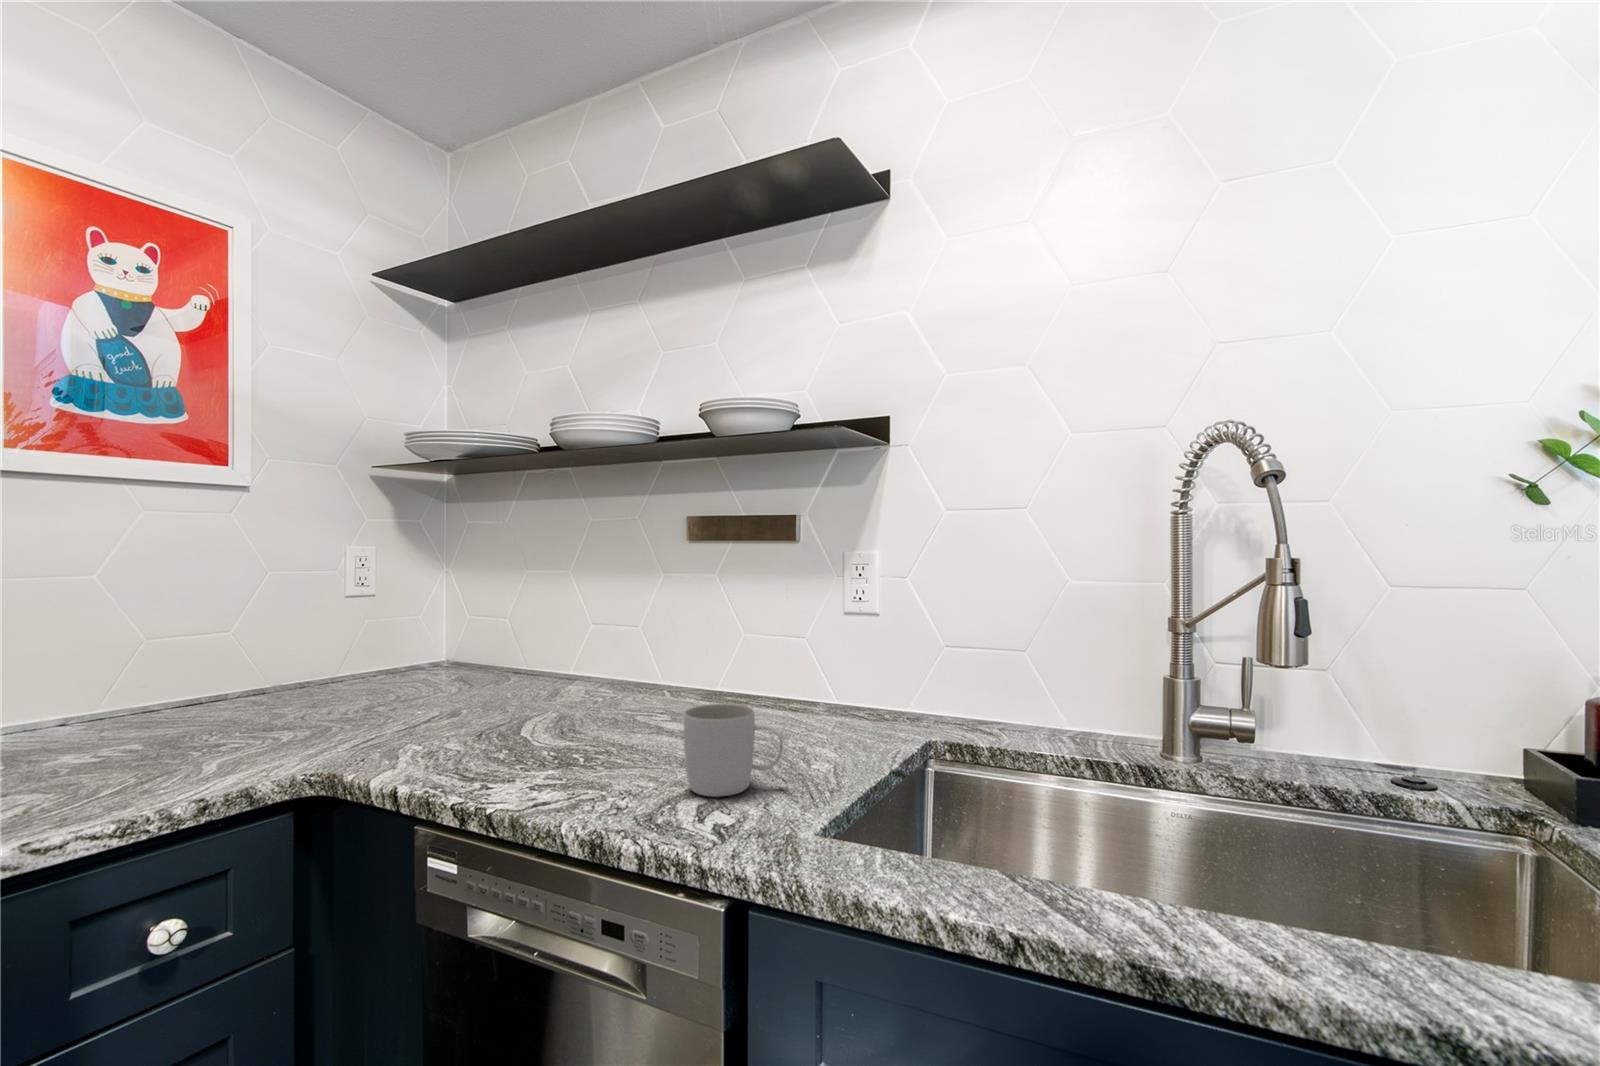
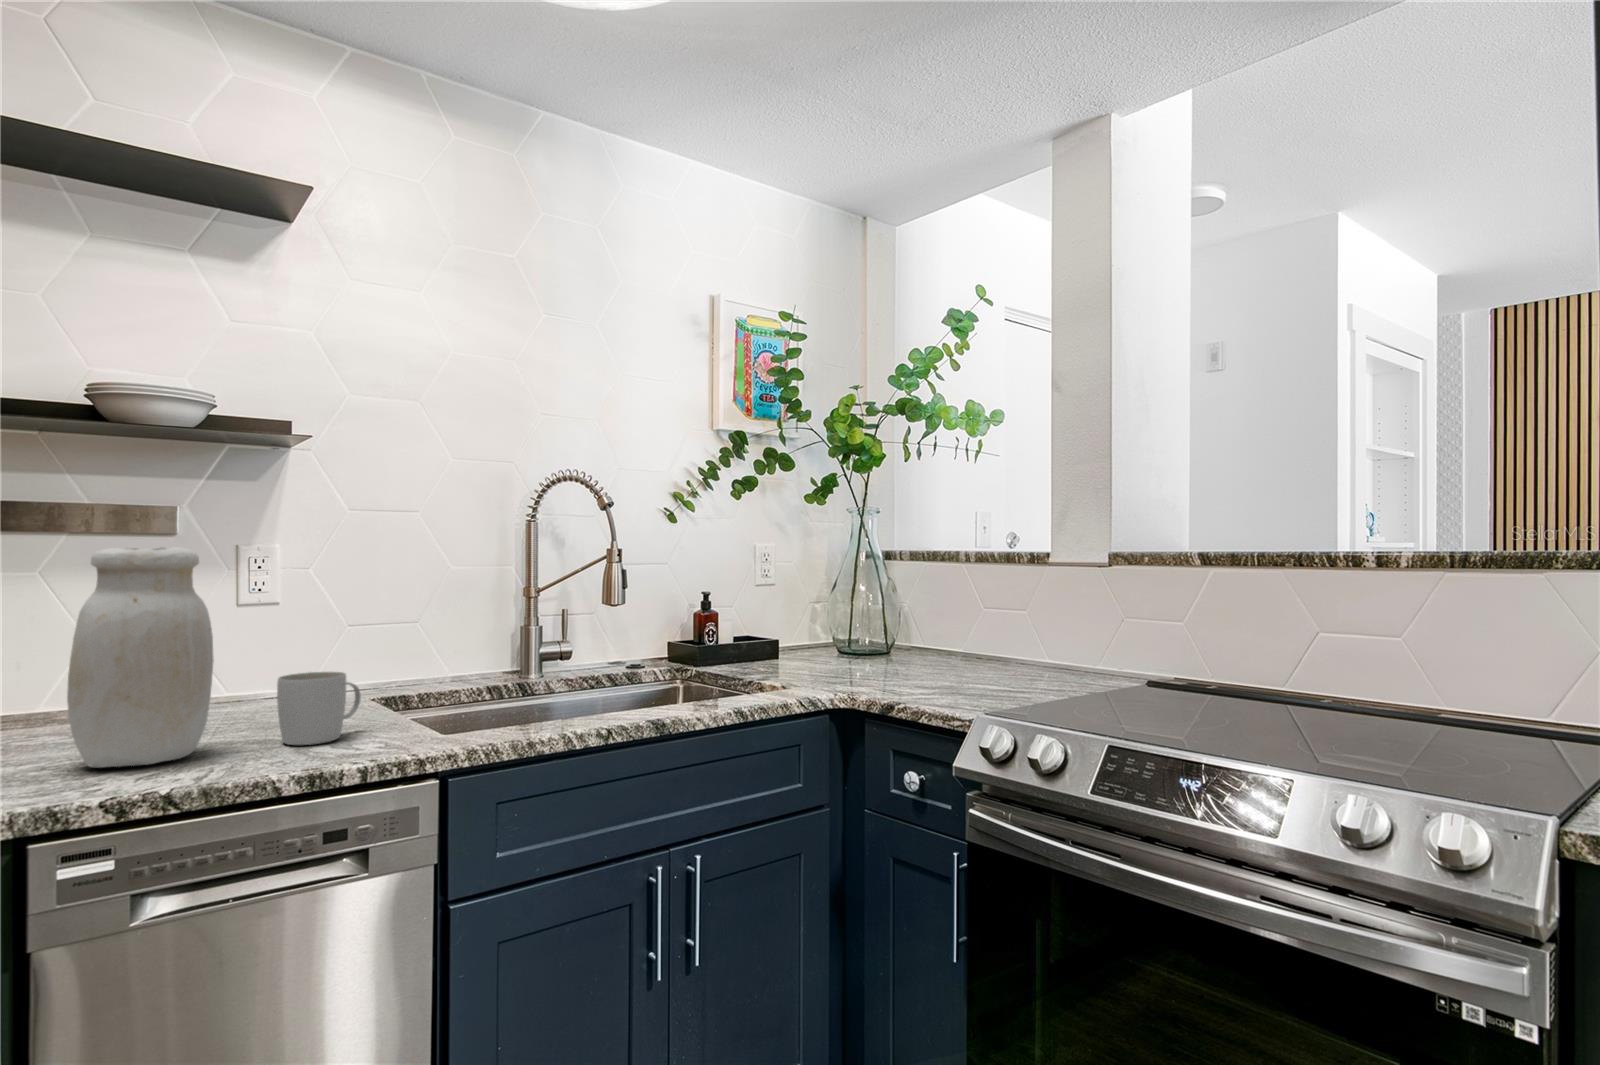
jar: none [542,559,652,773] -> present [67,547,214,768]

